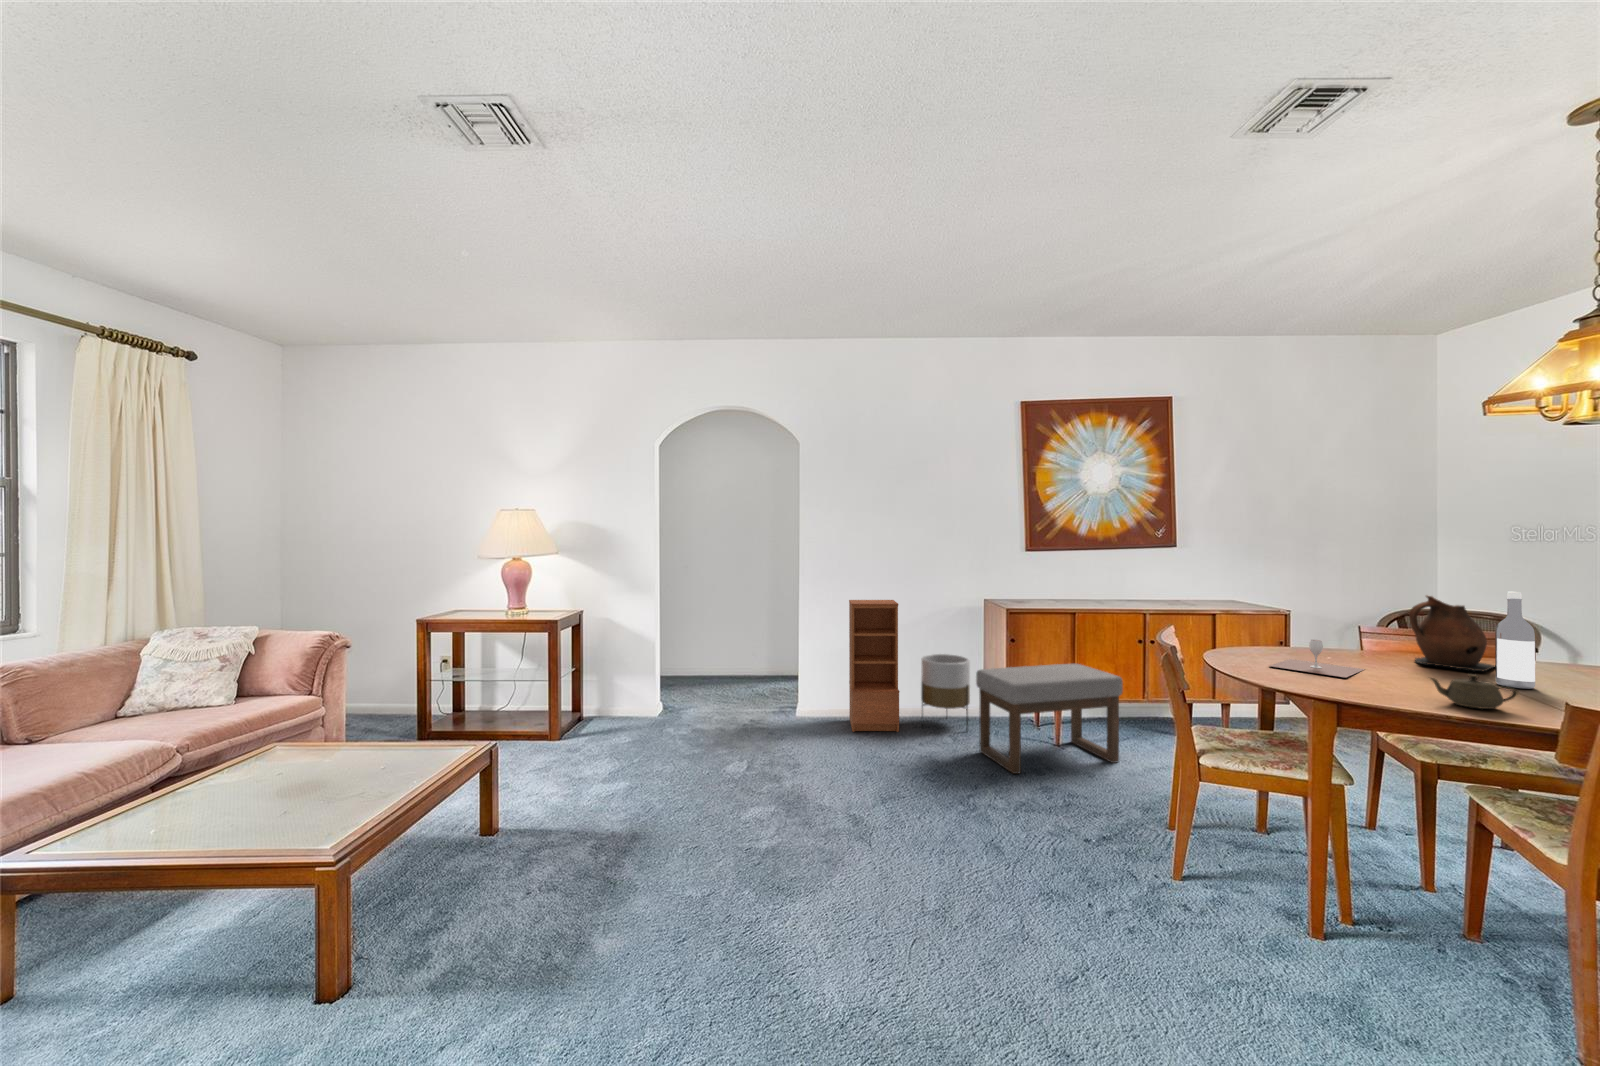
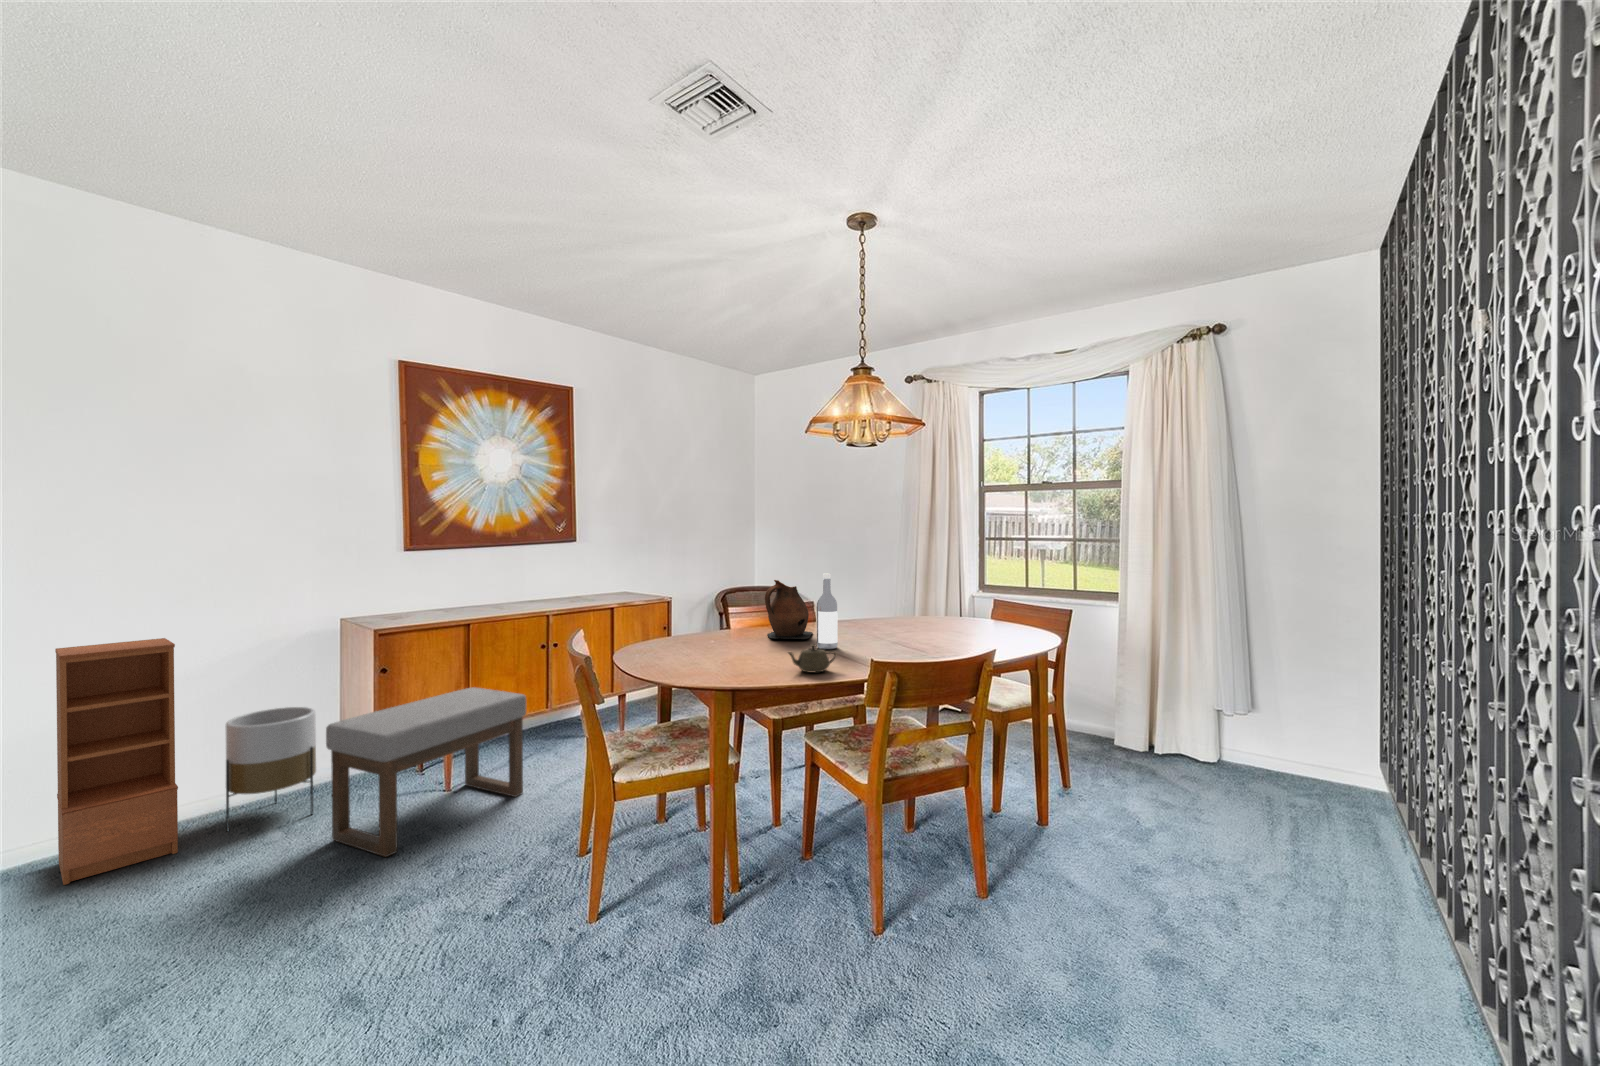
wine glass: present [1270,640,1365,678] -> none [671,629,740,662]

